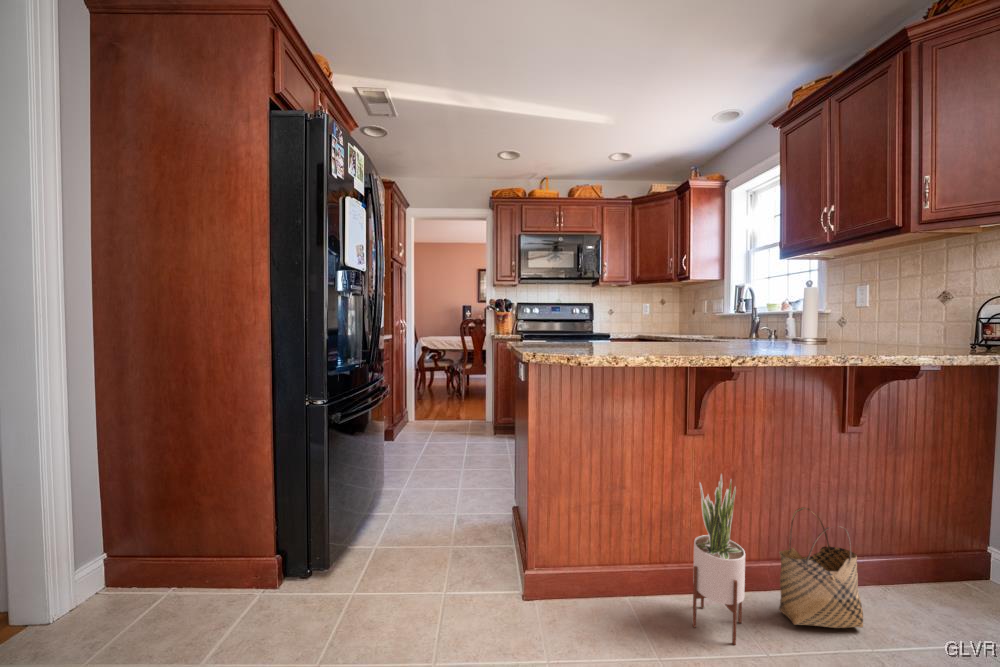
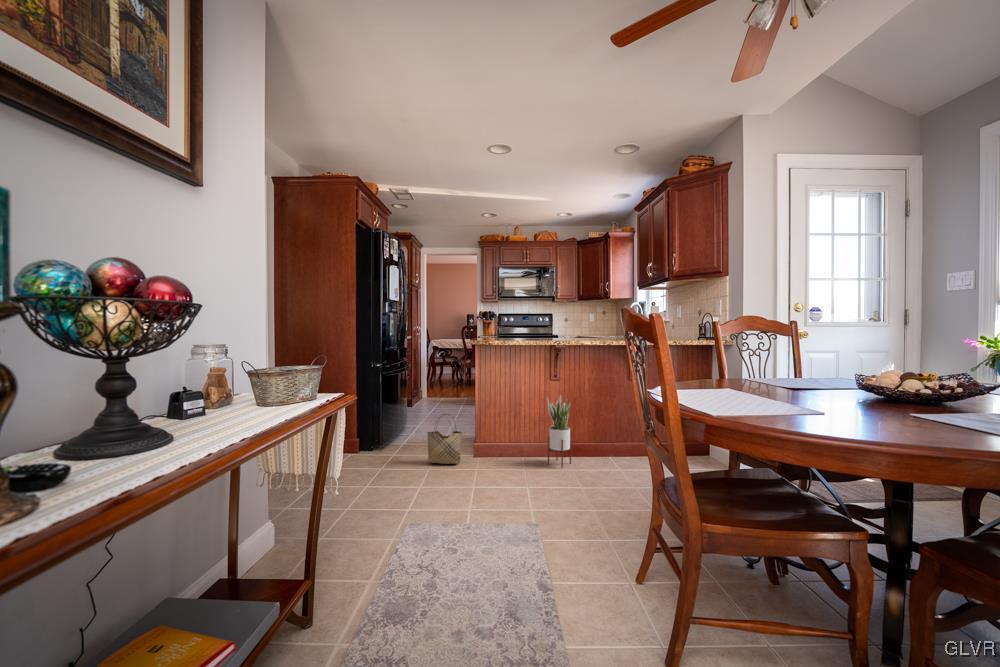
woven basket: present [779,507,863,628] -> present [427,413,462,464]

